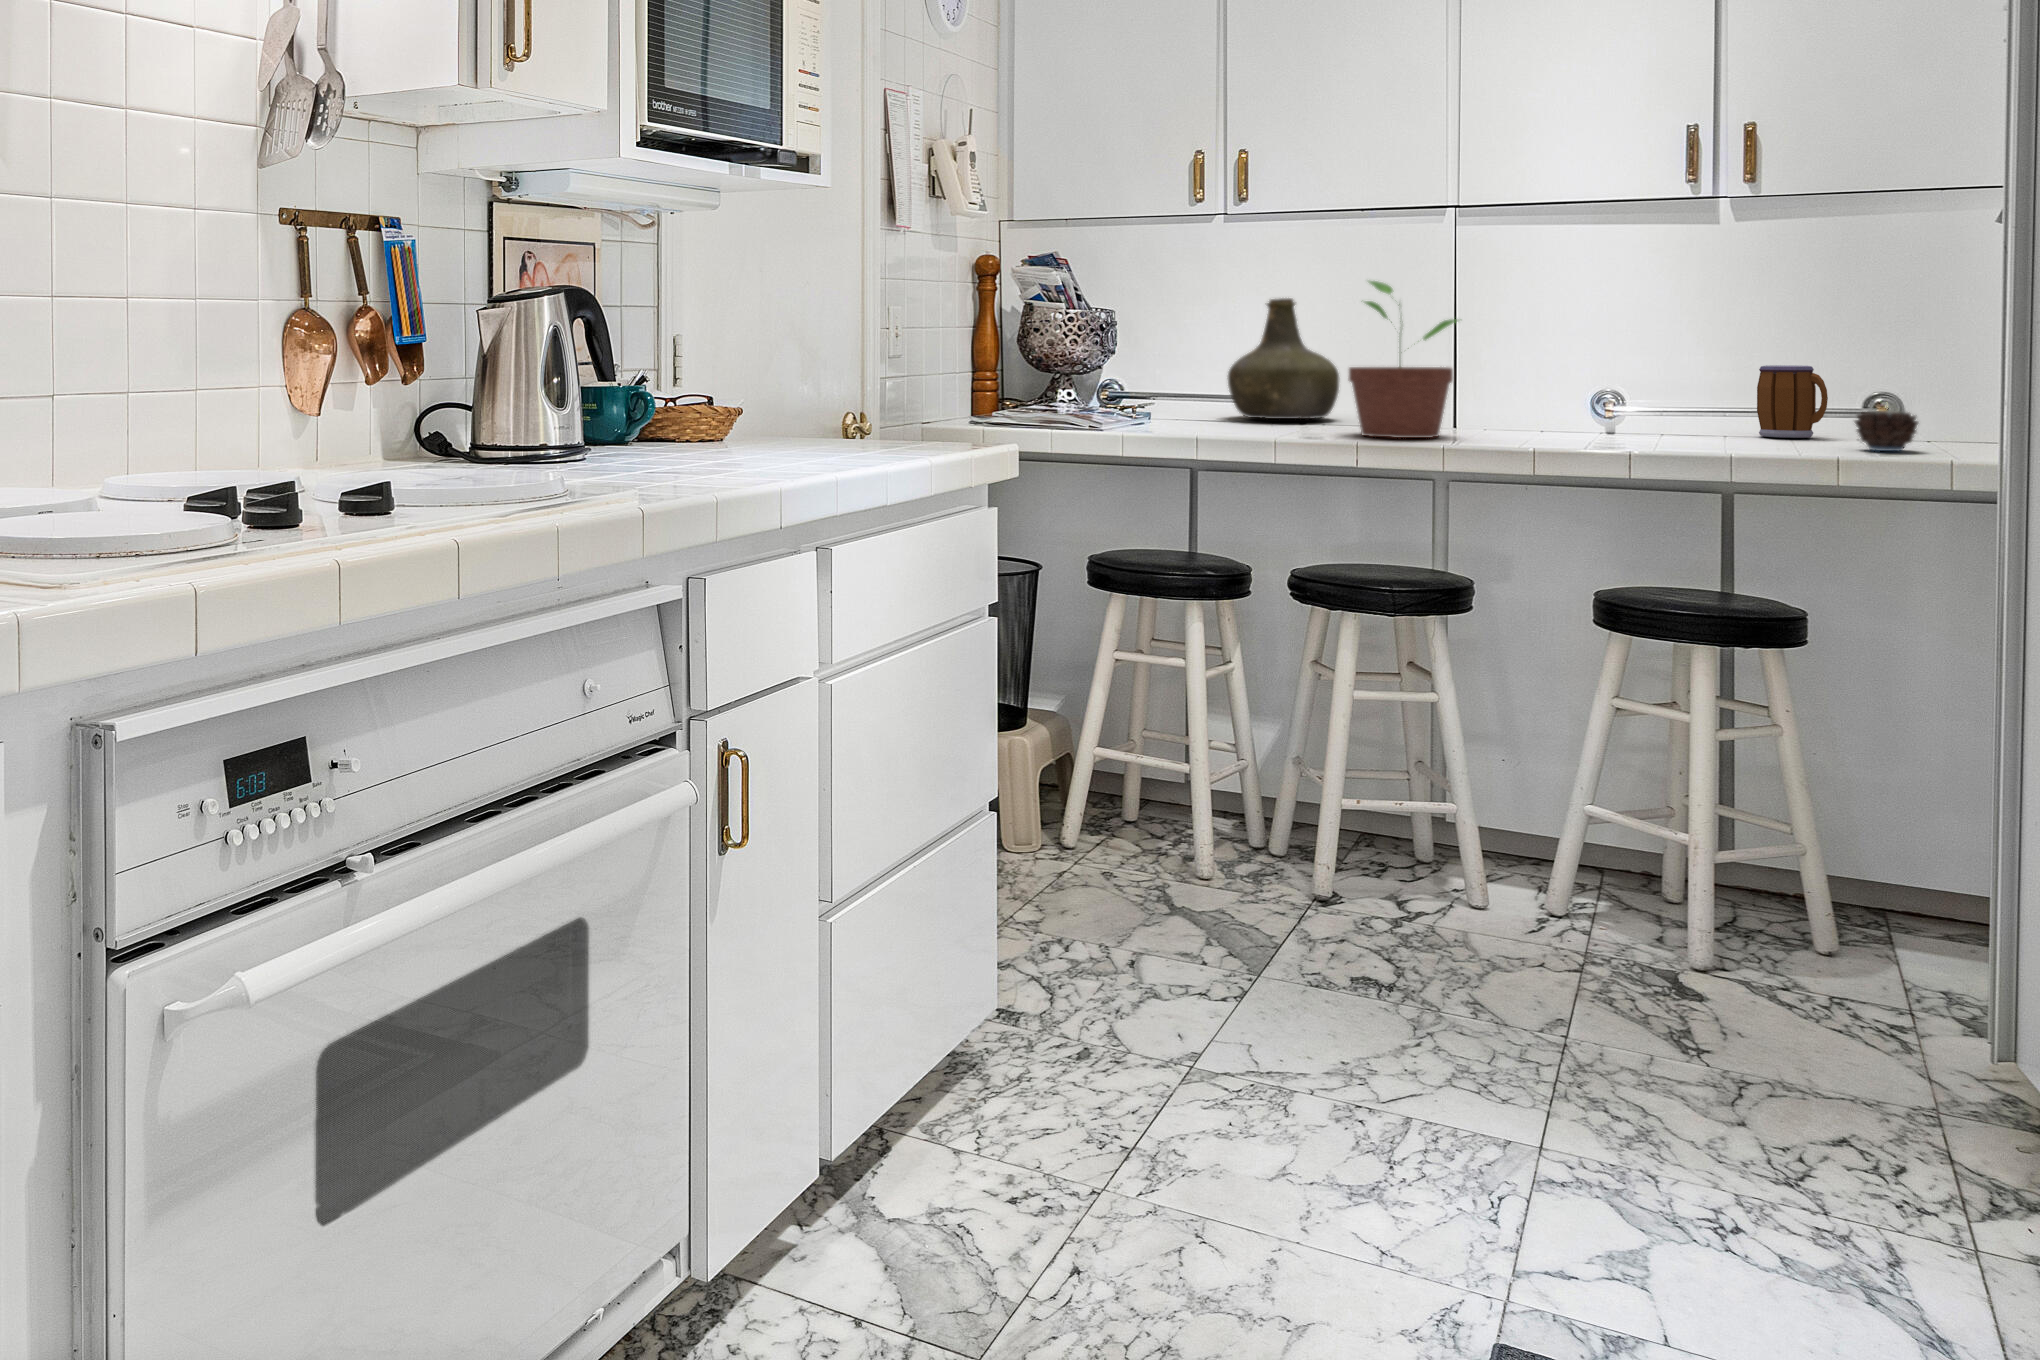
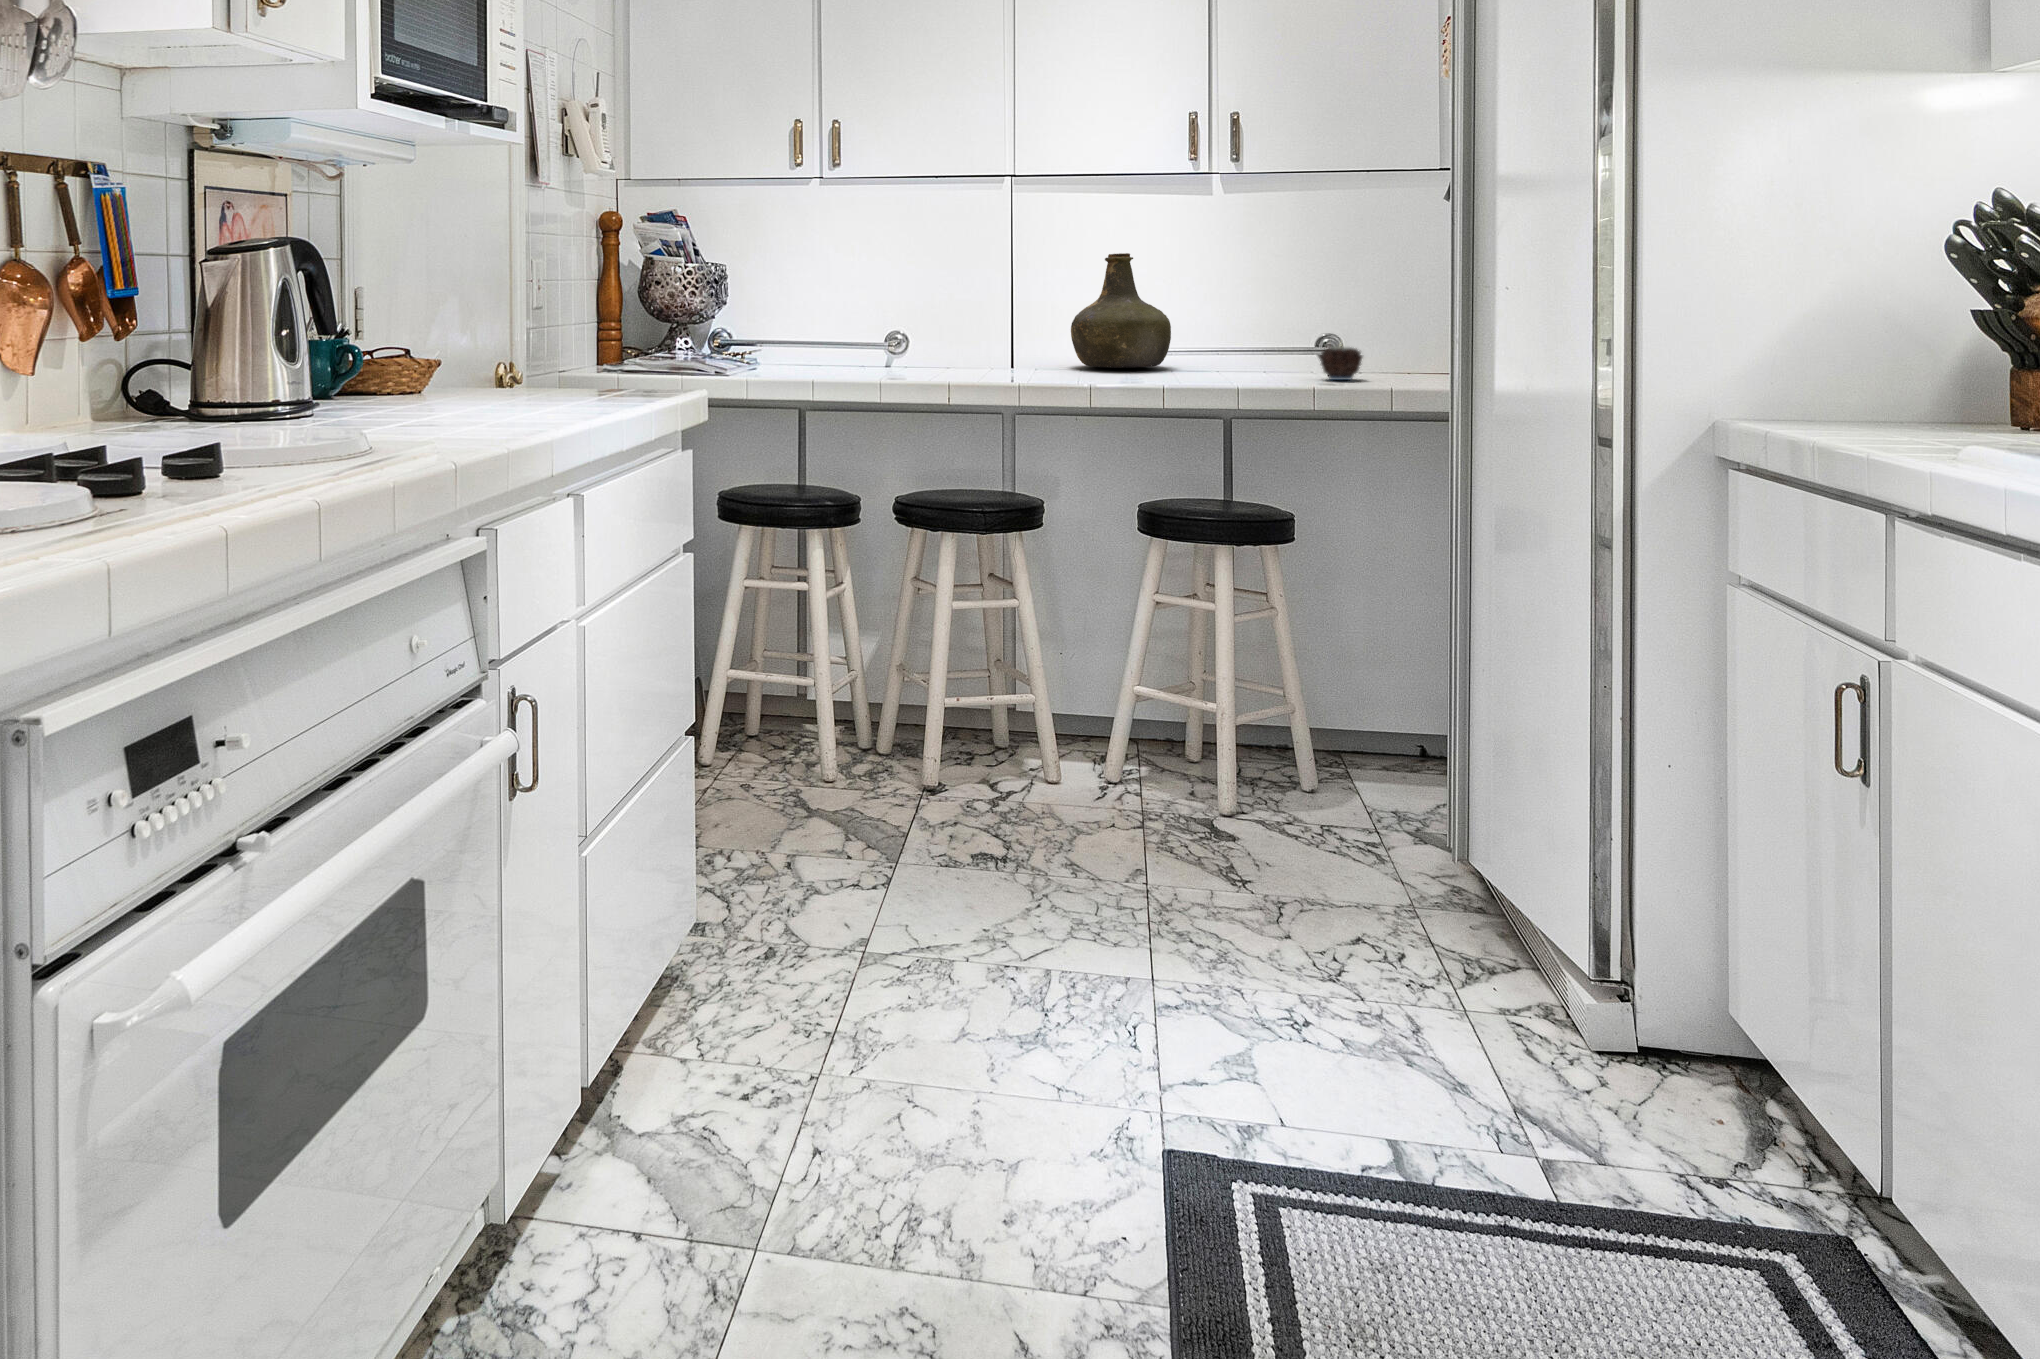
potted plant: present [1349,281,1458,438] -> none [940,238,1033,378]
bottle: present [1227,298,1339,419] -> present [1071,253,1171,368]
mug: present [1757,365,1828,438] -> none [1246,312,1296,371]

